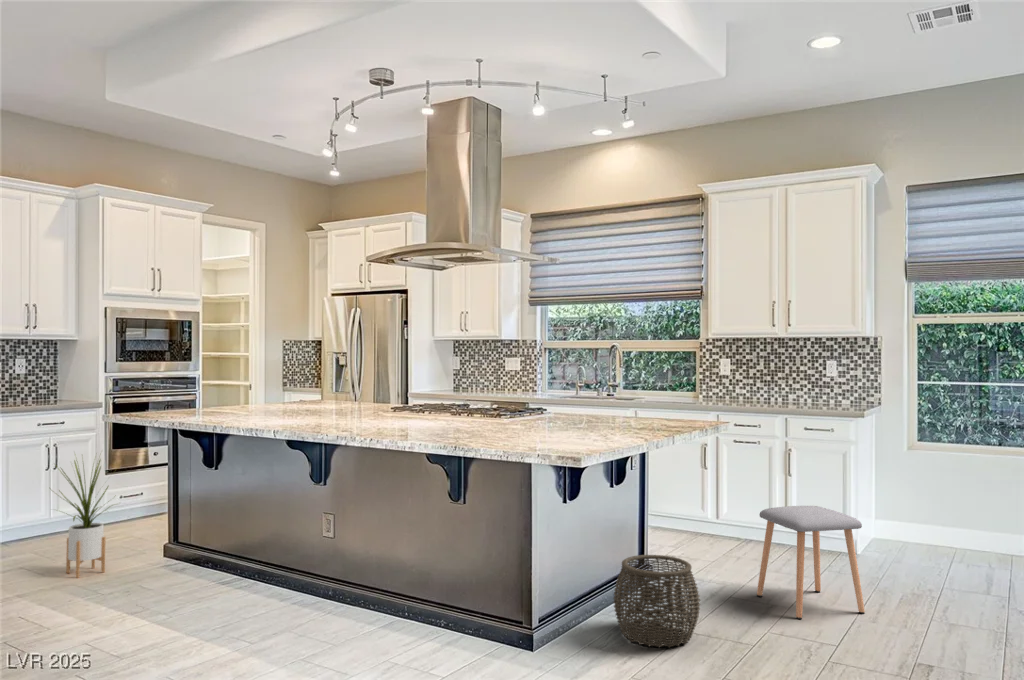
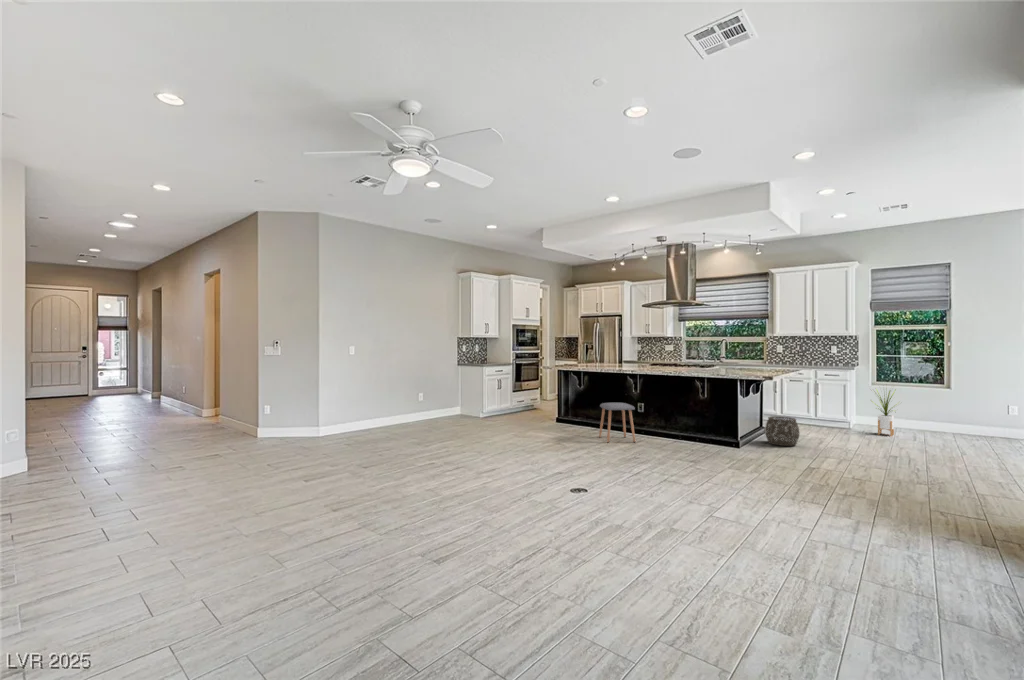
house plant: present [61,460,108,578] -> present [876,389,896,436]
stool: present [757,506,865,619] -> present [599,403,635,443]

